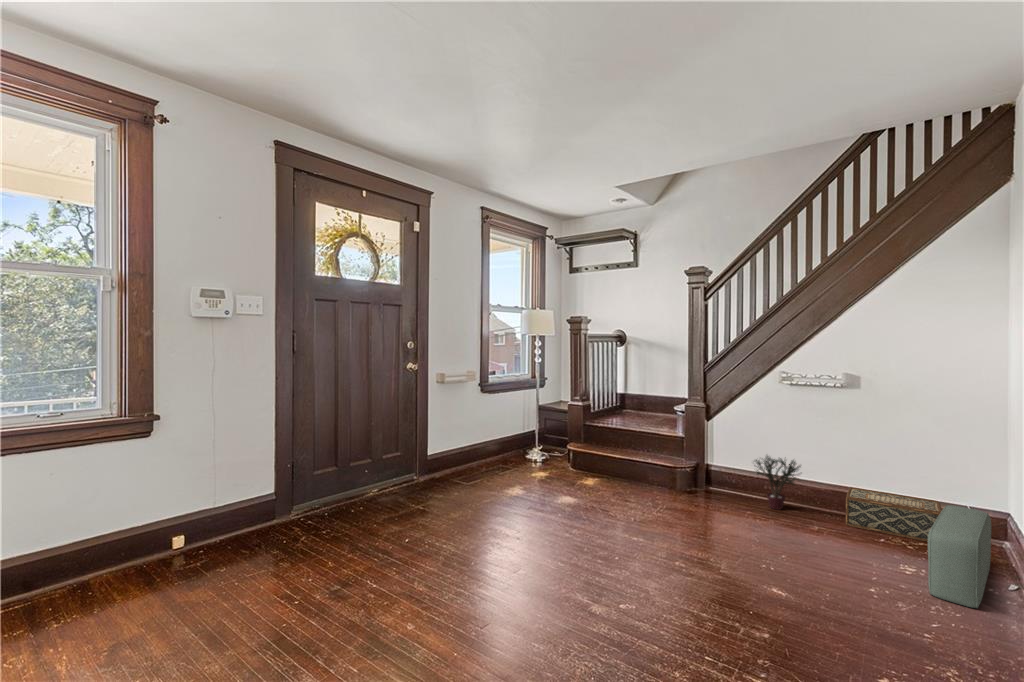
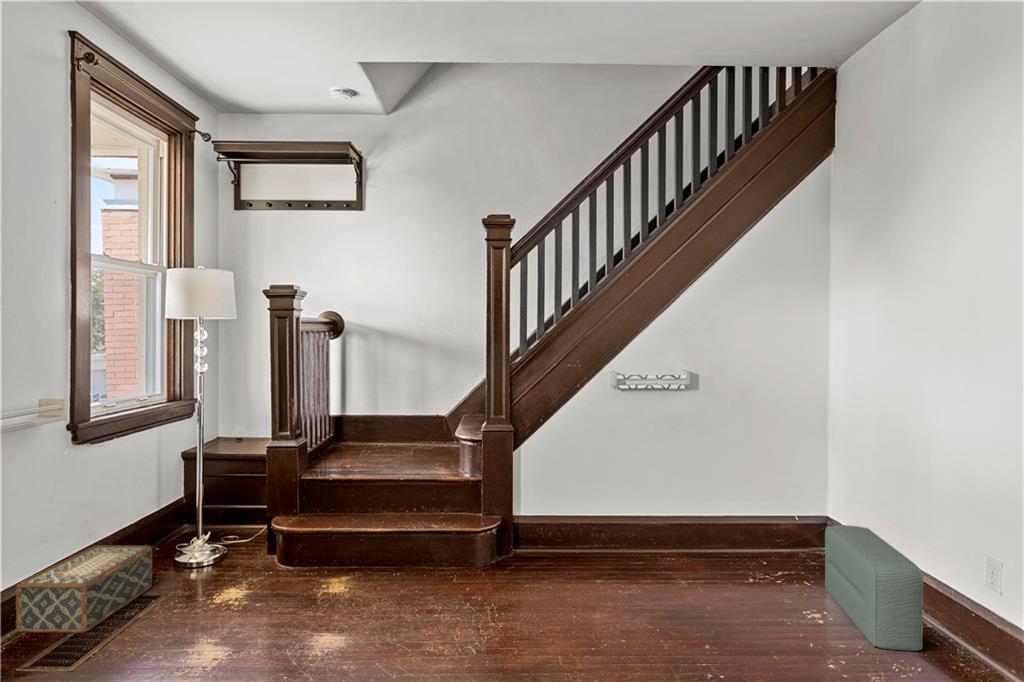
potted plant: present [755,456,801,510] -> none [587,490,657,568]
woven basket: present [846,487,942,542] -> present [16,545,152,633]

